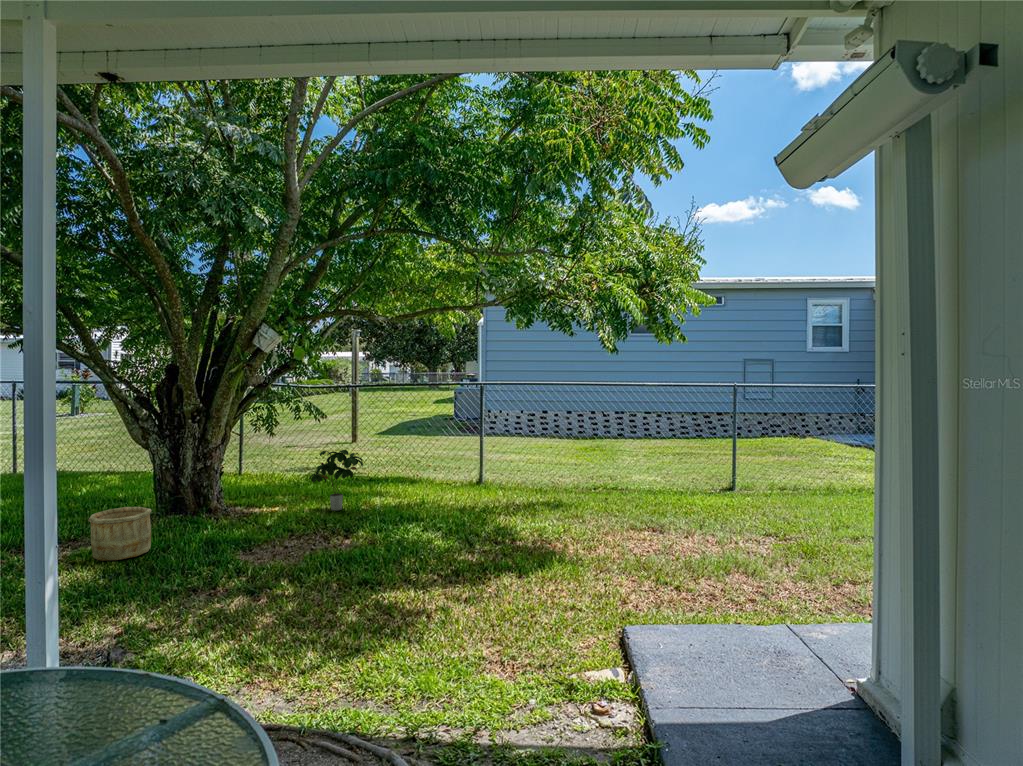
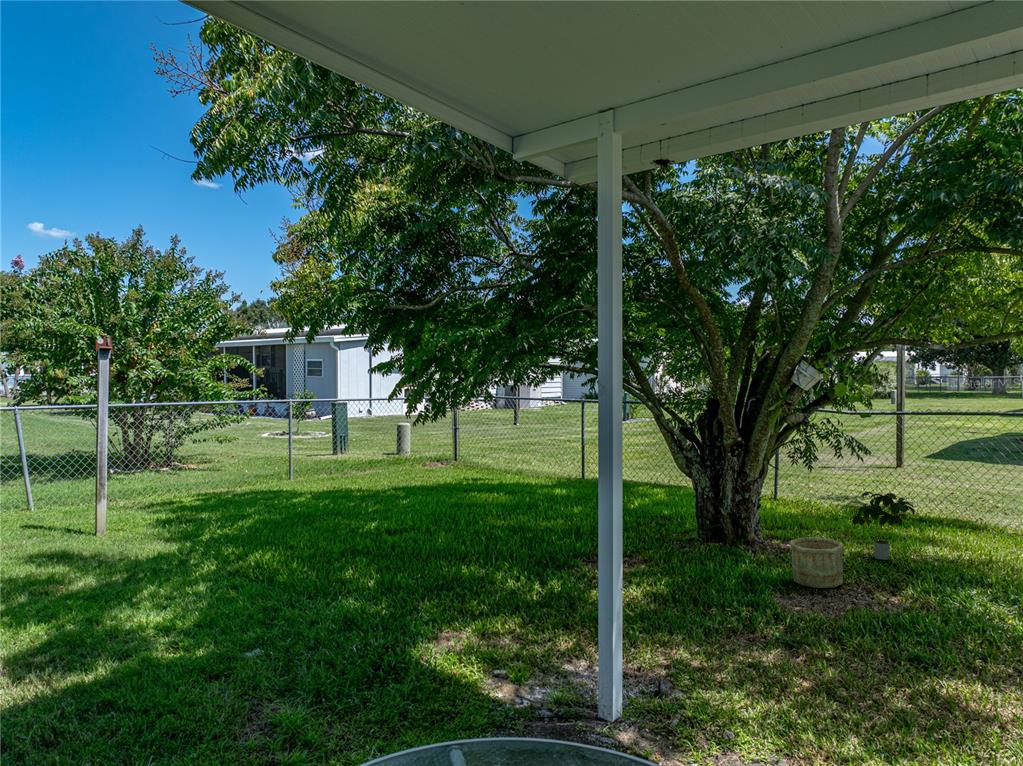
wooden bucket: present [88,507,152,561] -> present [790,537,843,588]

